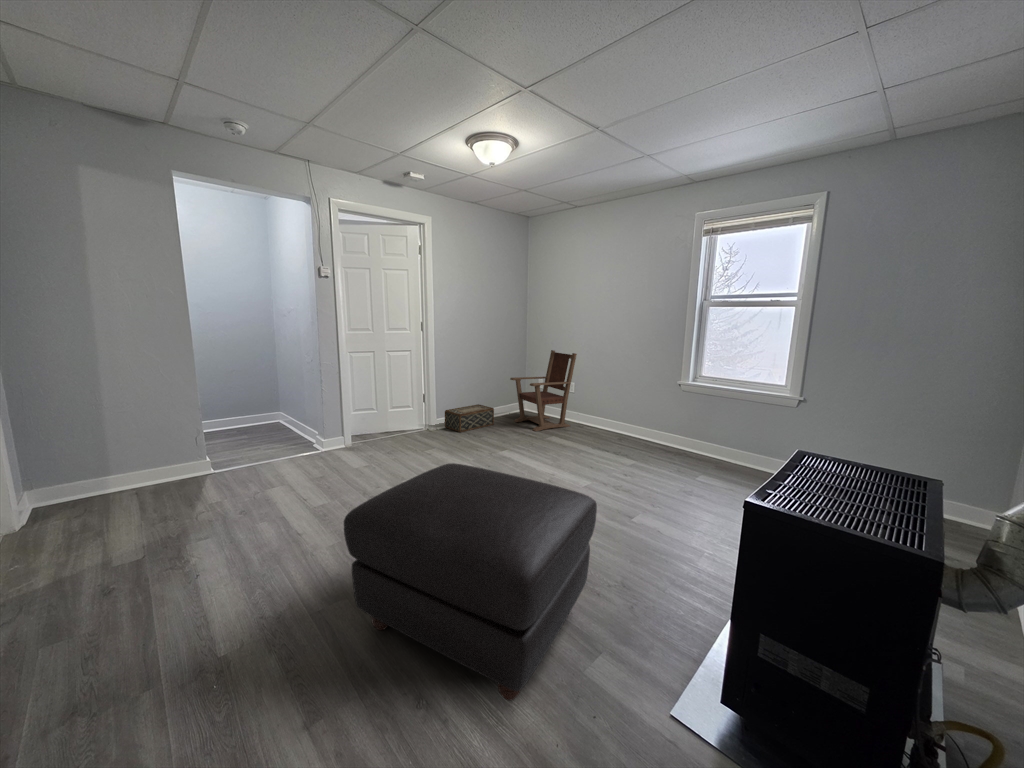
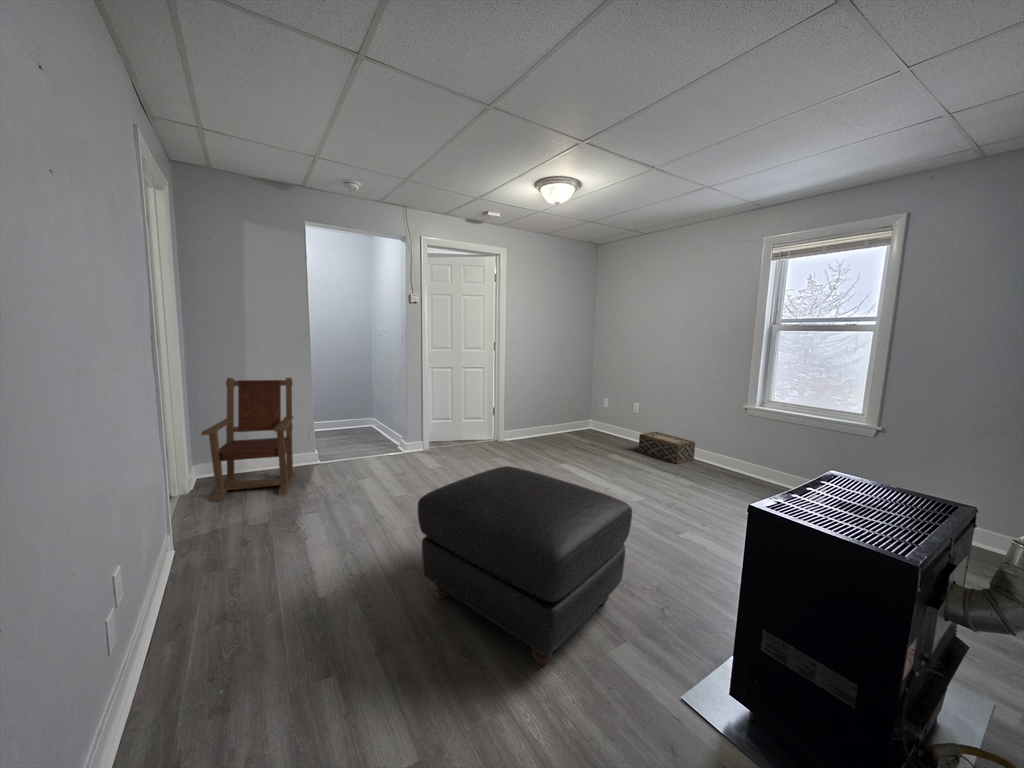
armchair: present [510,350,577,431] -> present [201,378,295,501]
woven basket: present [445,404,494,432] -> present [639,432,695,464]

